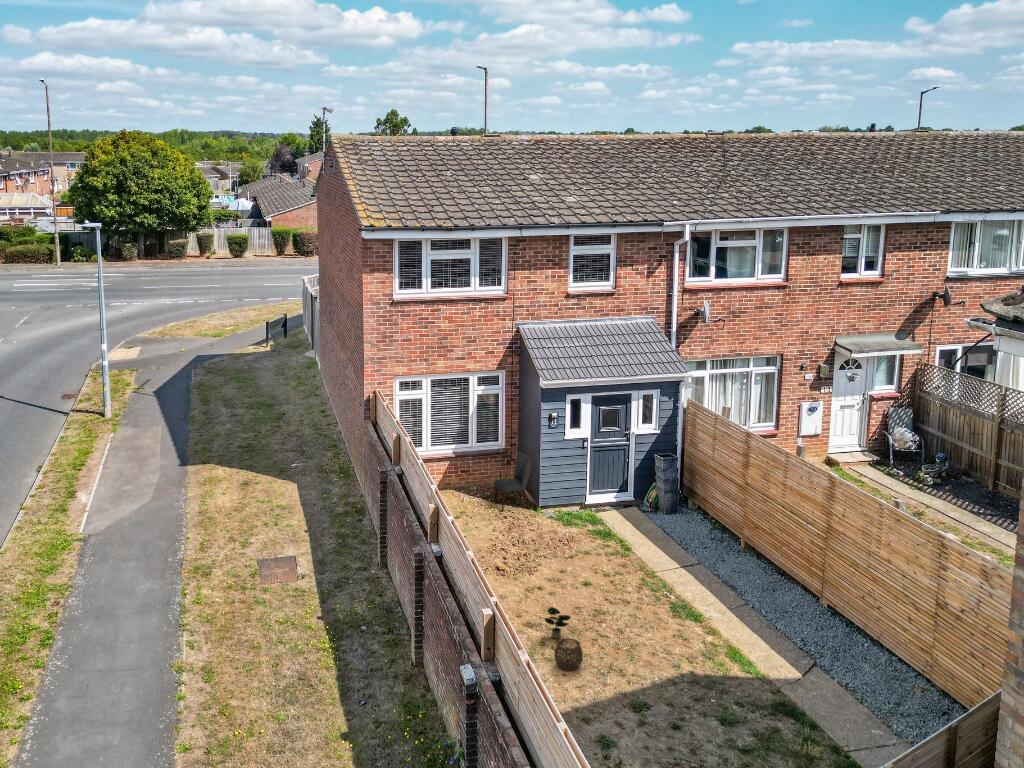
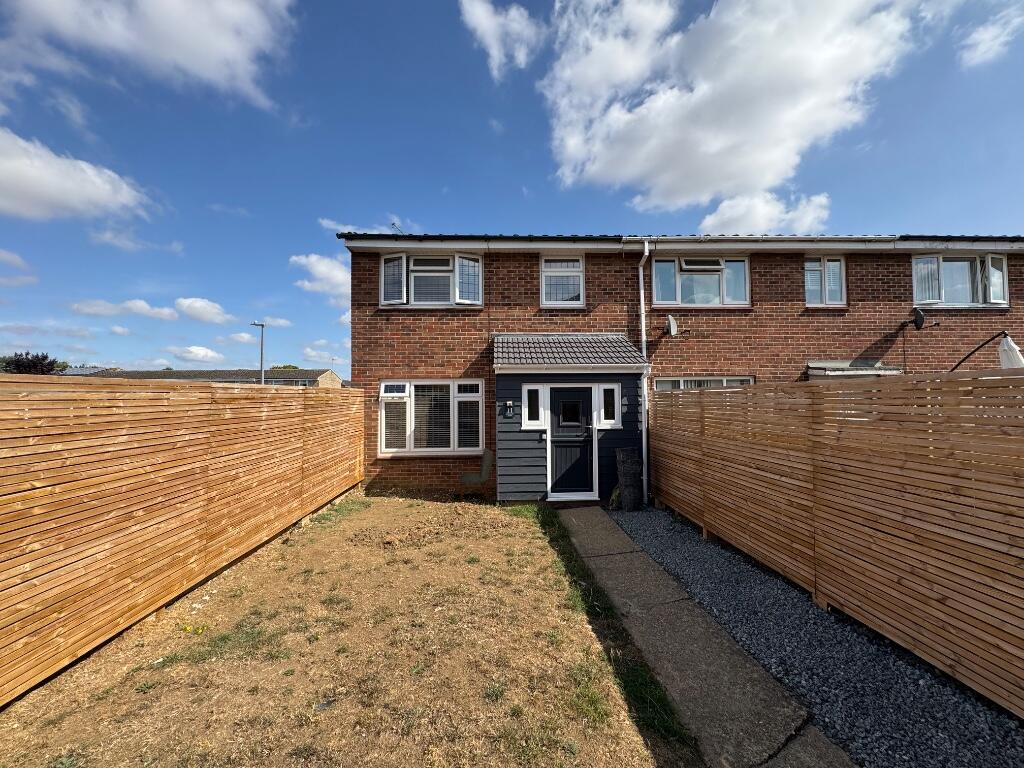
potted plant: present [545,607,571,638] -> none [349,571,390,621]
woven basket: present [554,638,583,671] -> none [301,615,355,677]

